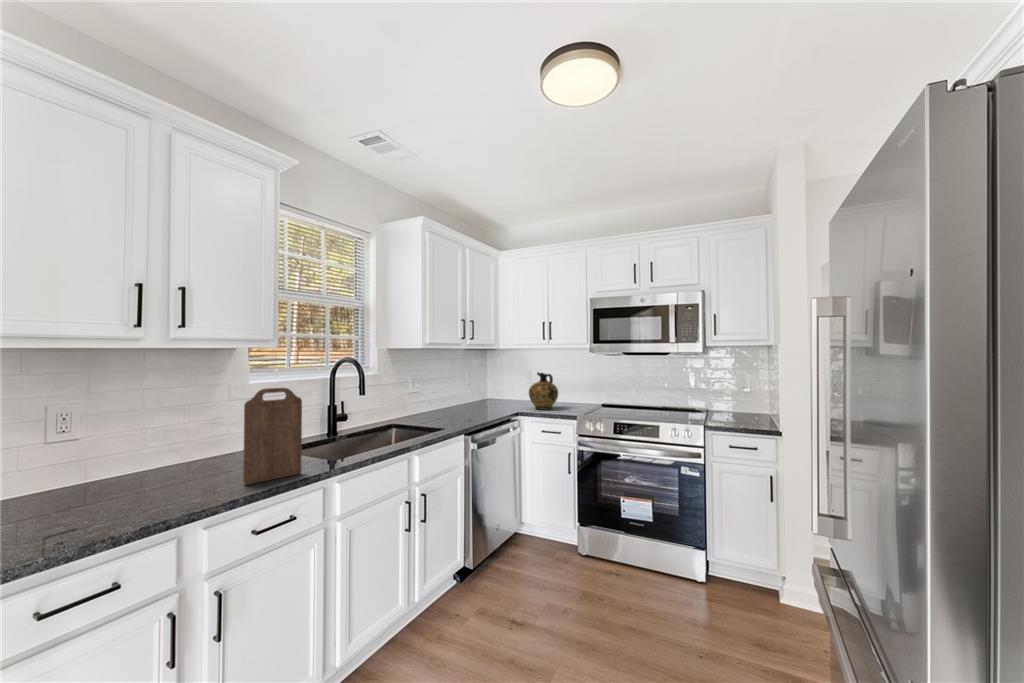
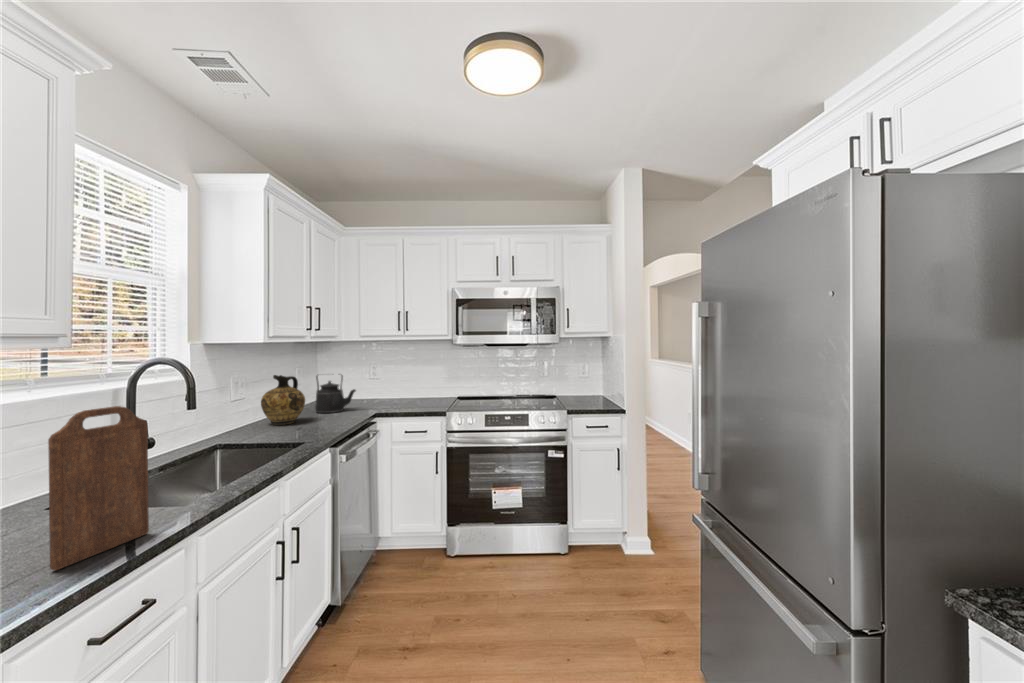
ceramic jug: present [529,372,558,410] -> present [261,375,305,425]
kettle: none [476,376,507,409] -> present [315,375,356,413]

